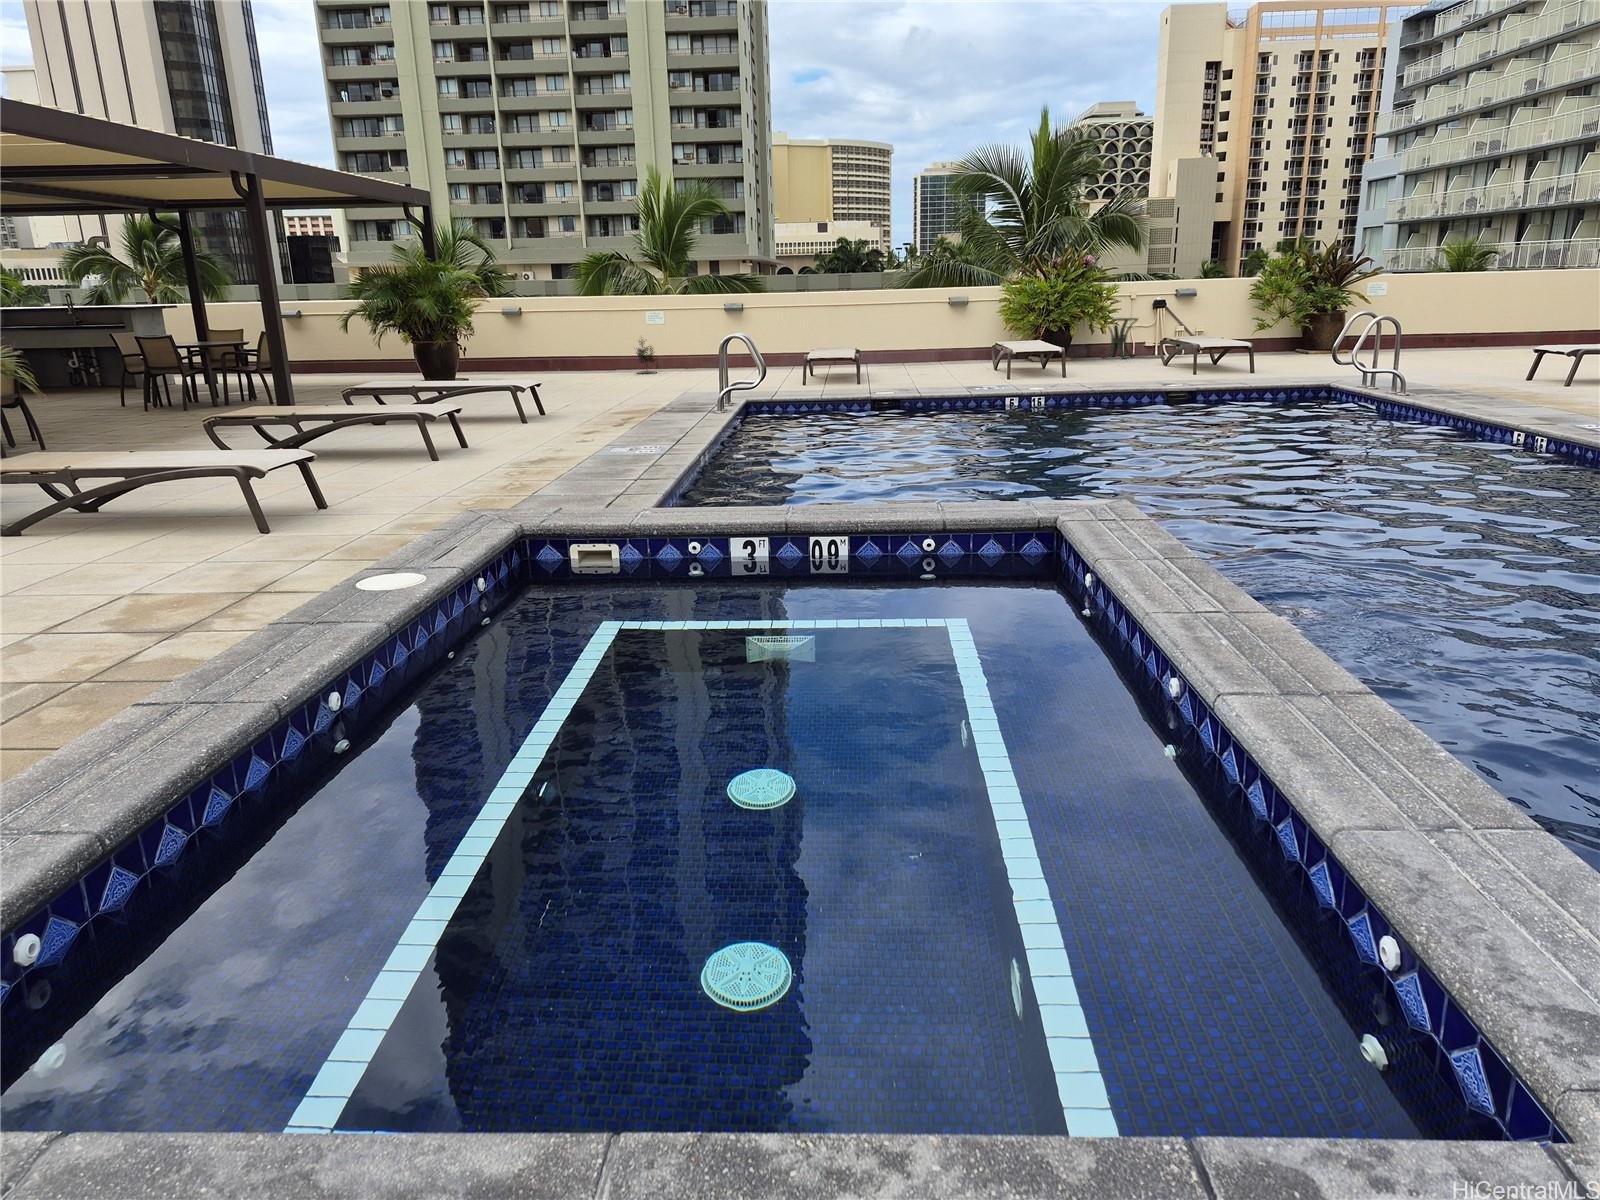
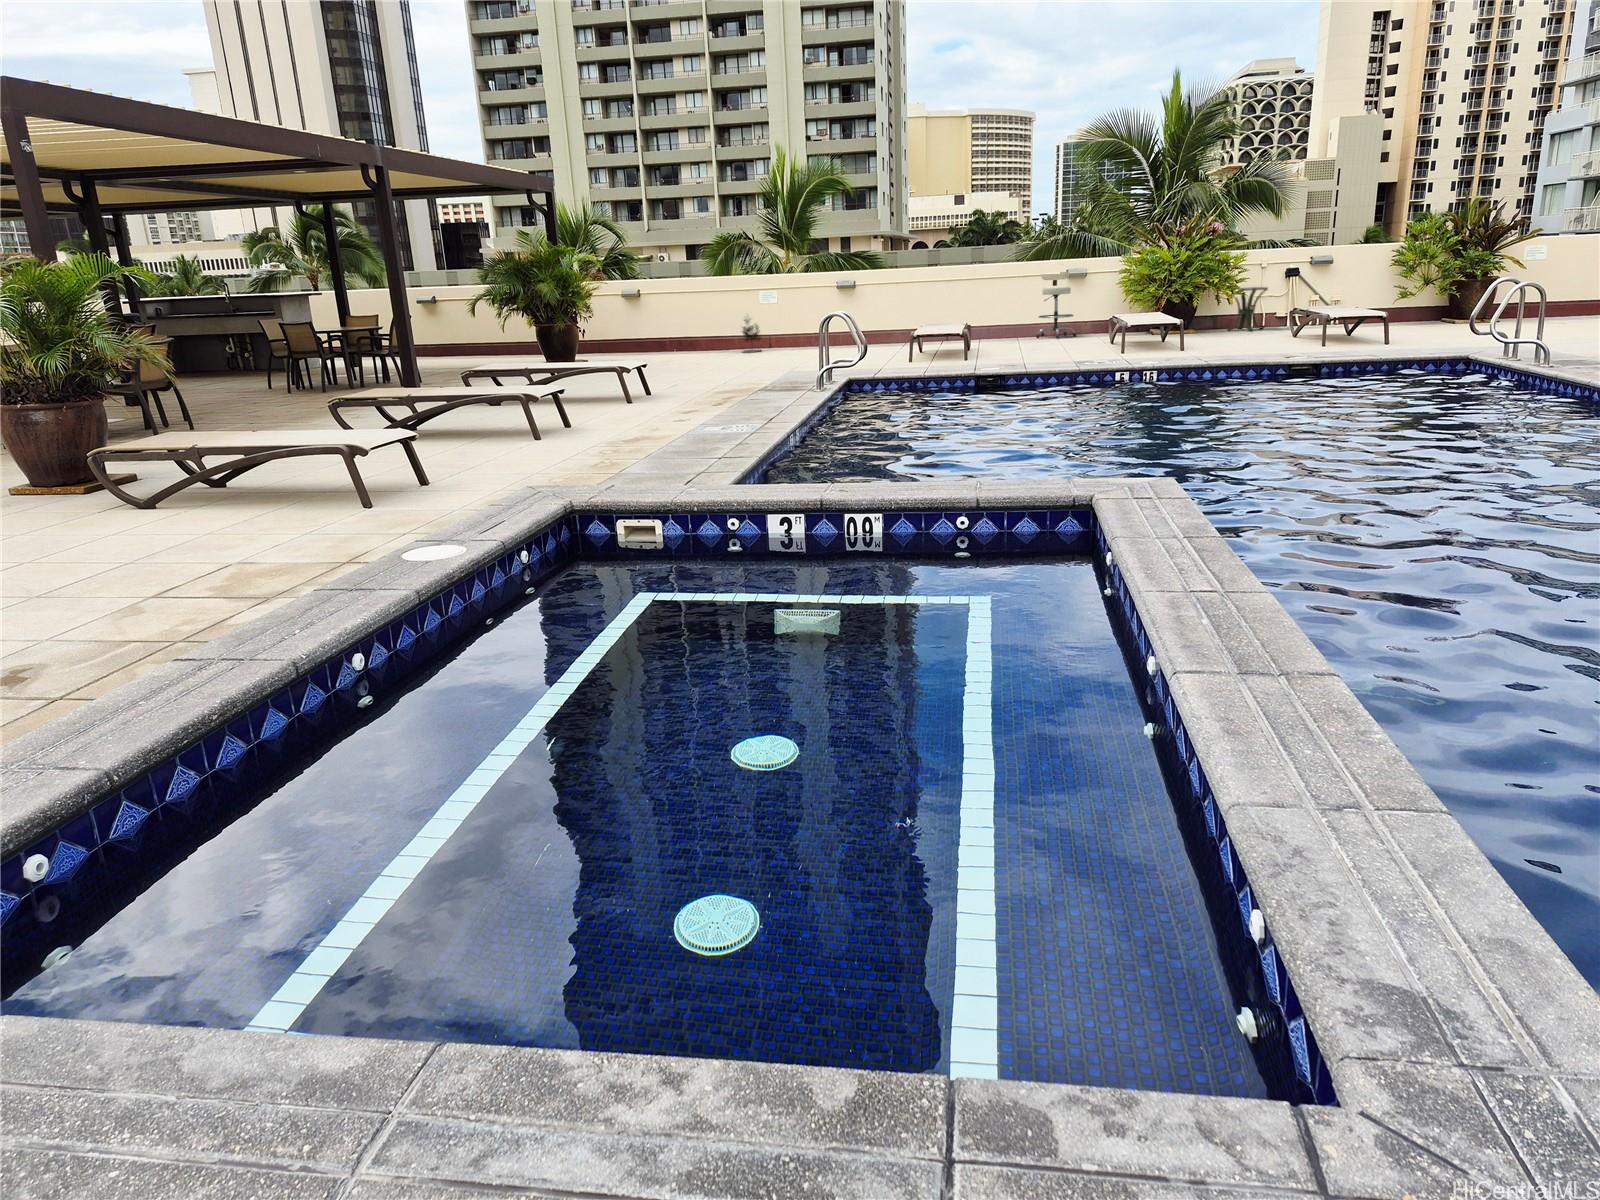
stool: none [925,291,963,363] -> present [1036,263,1077,338]

